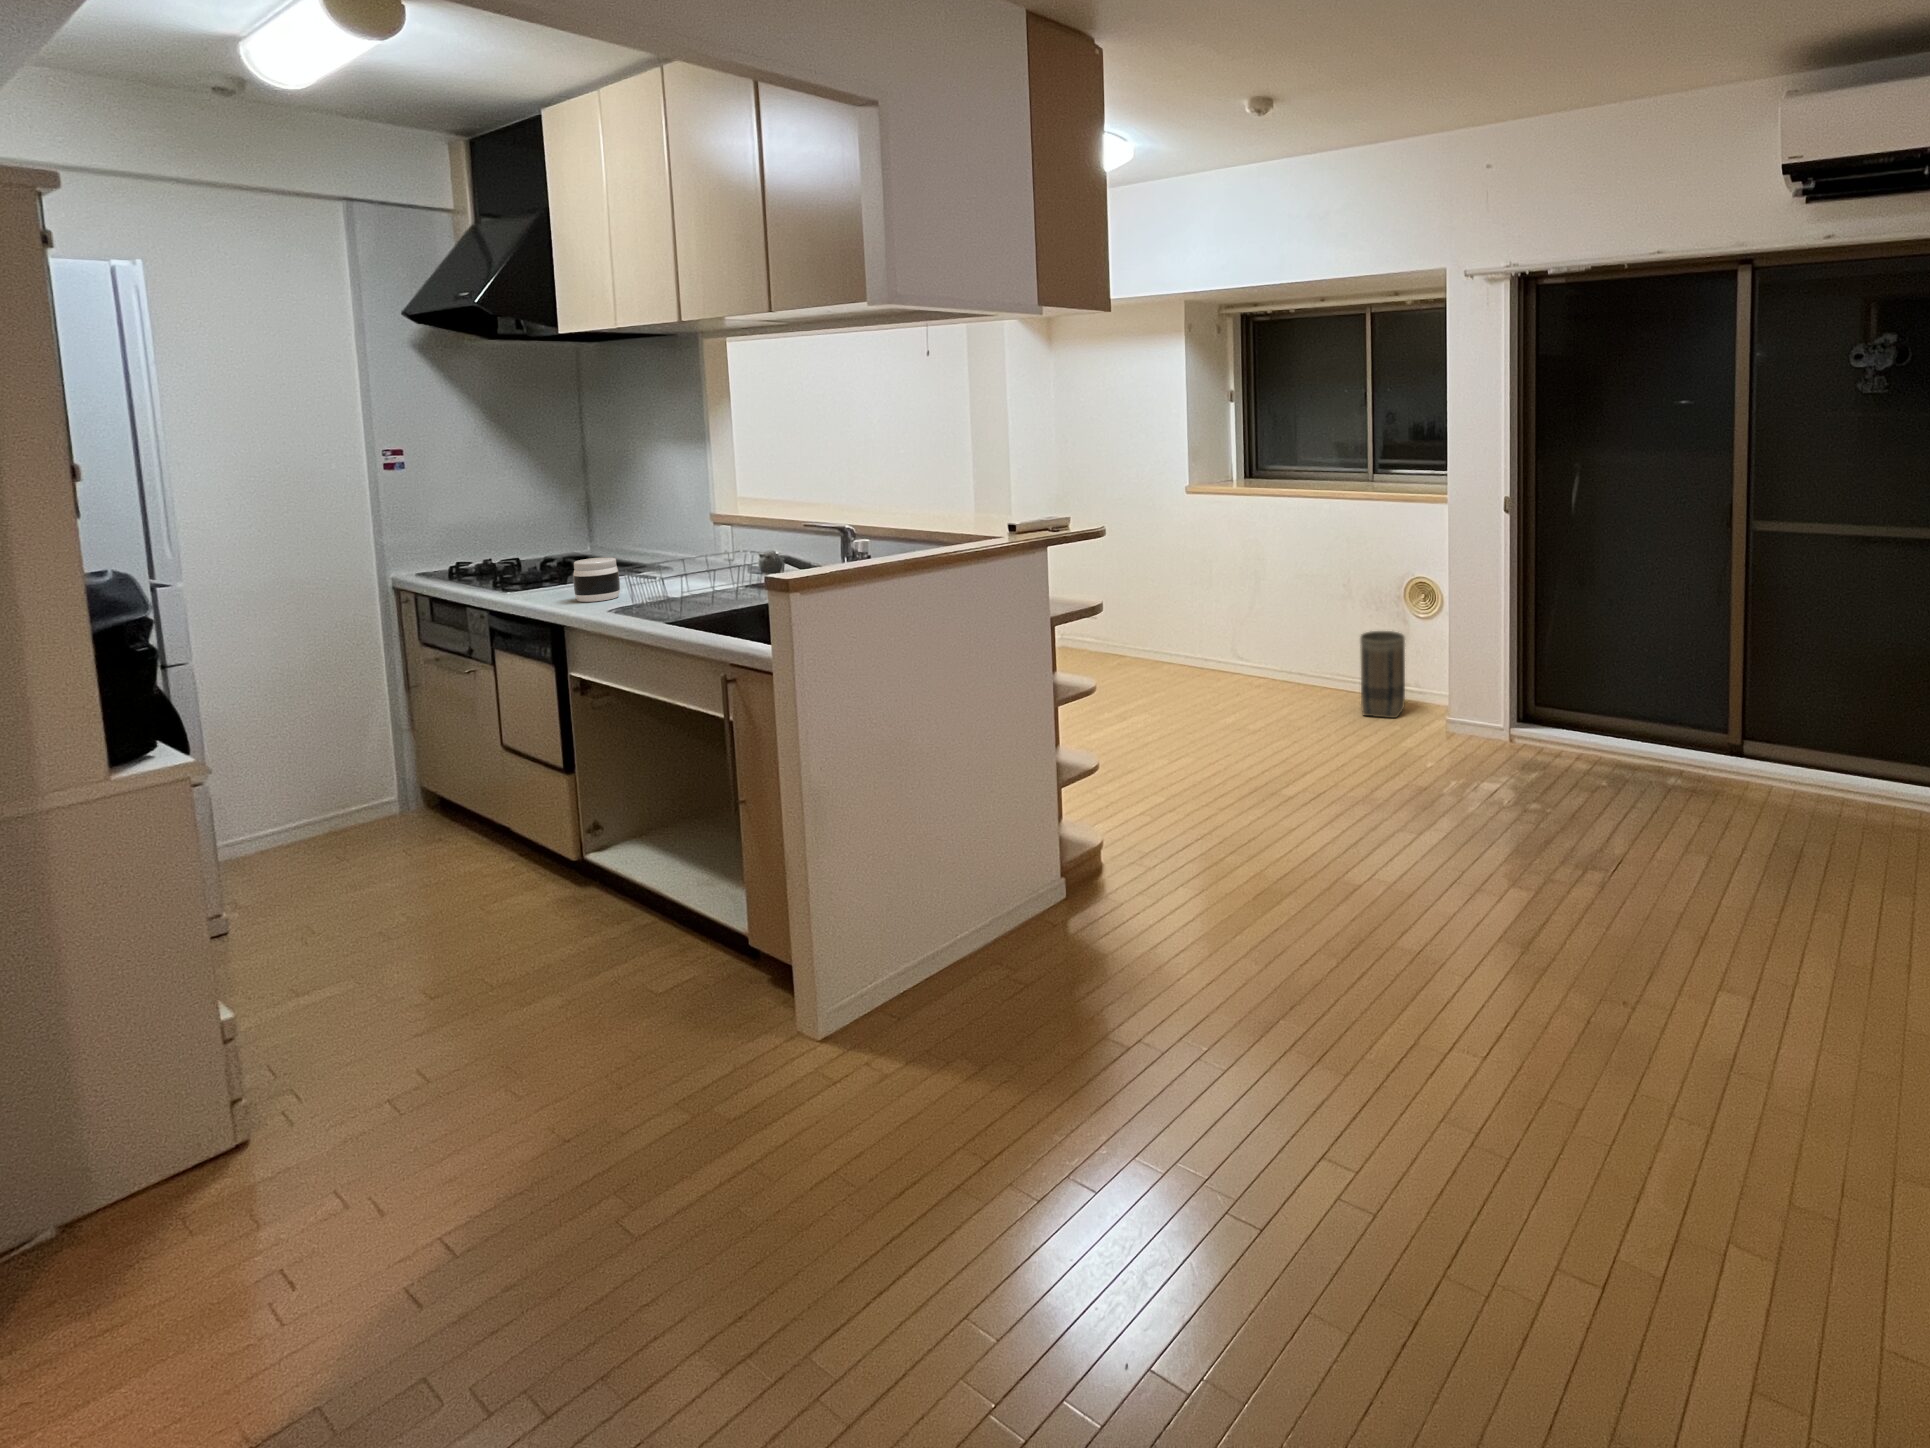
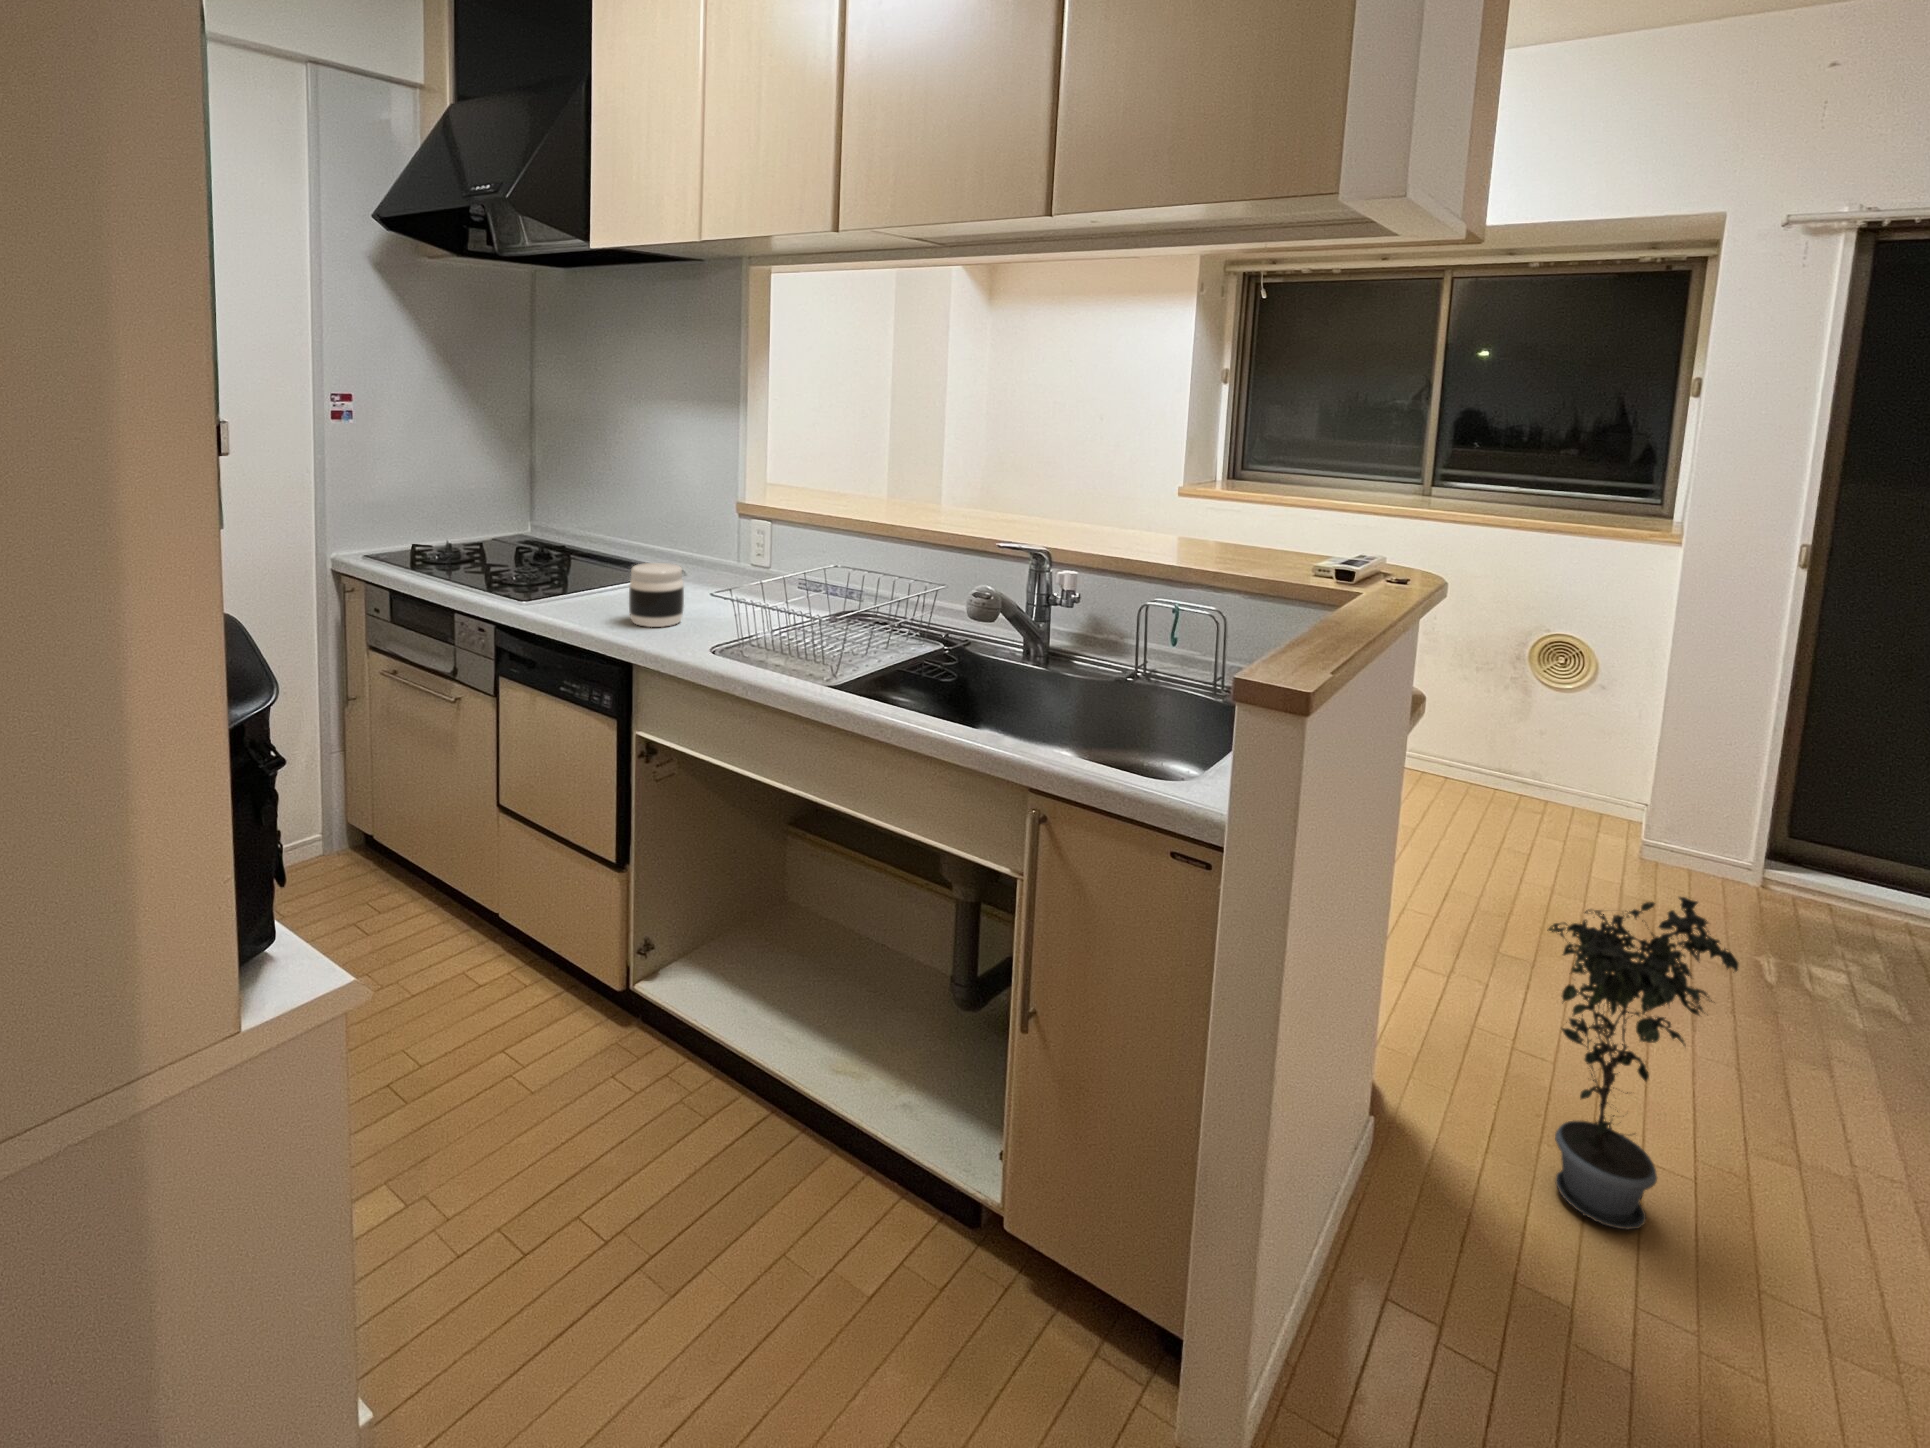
basket: present [1360,631,1405,718] -> none [1472,703,1551,825]
potted plant: none [1110,709,1238,920] -> present [1548,897,1739,1229]

